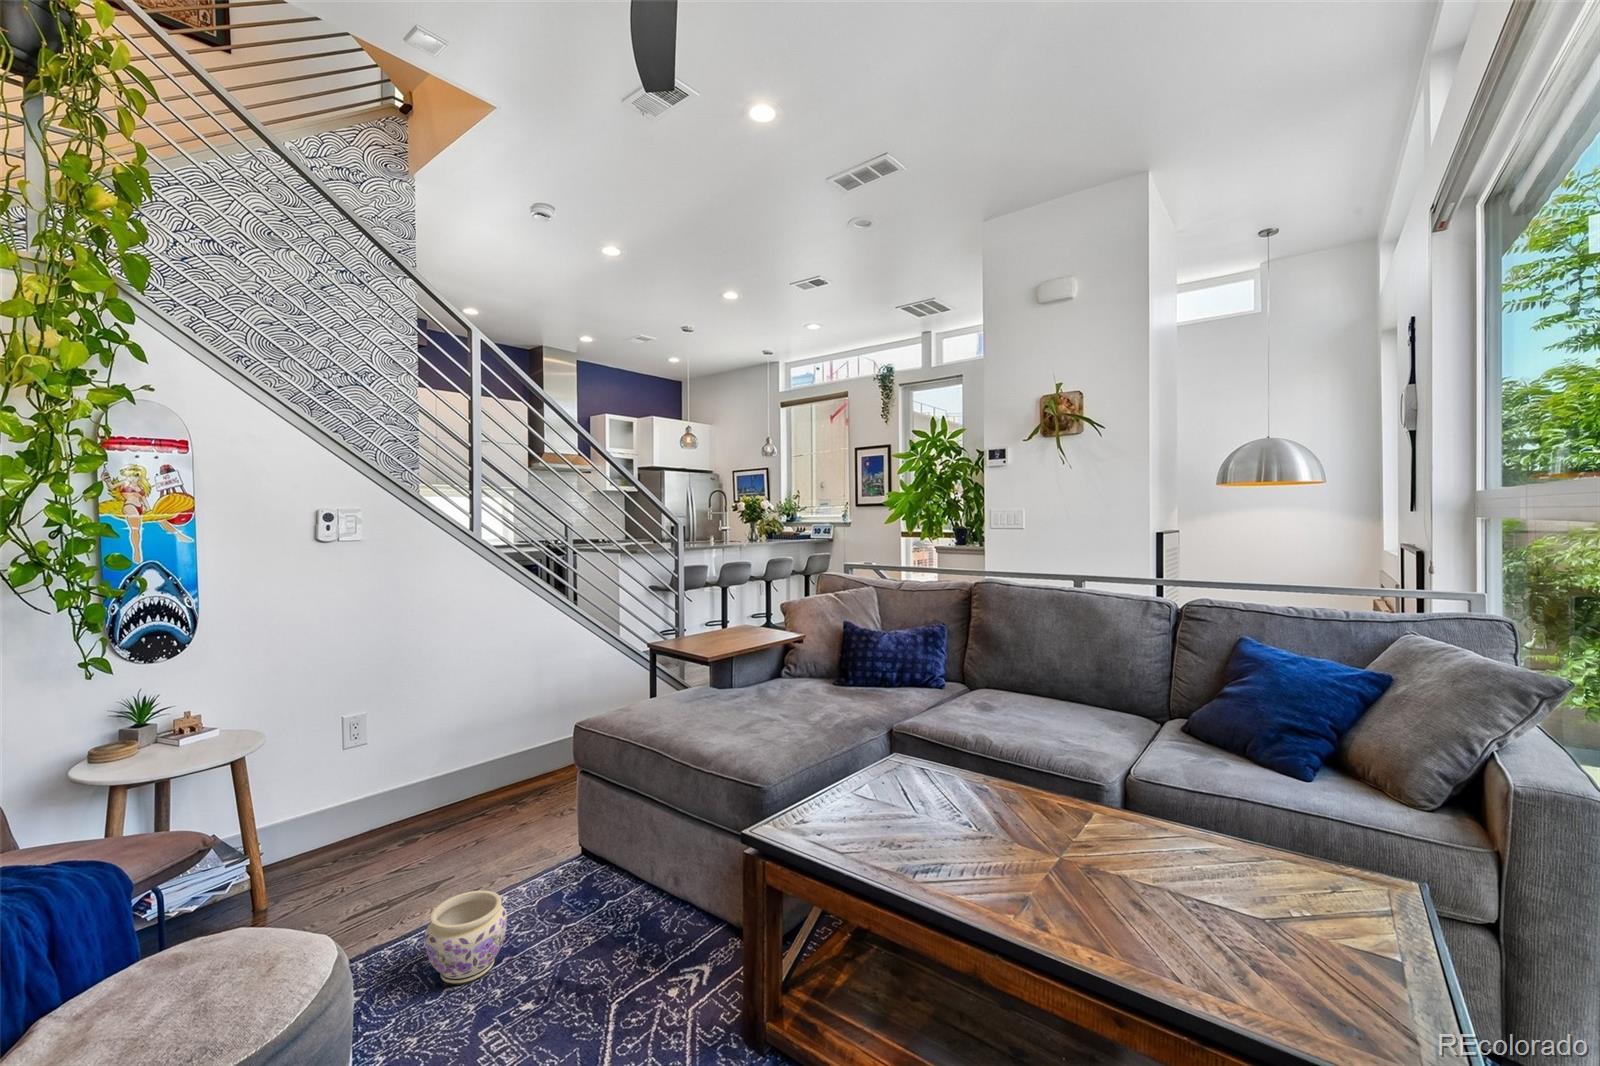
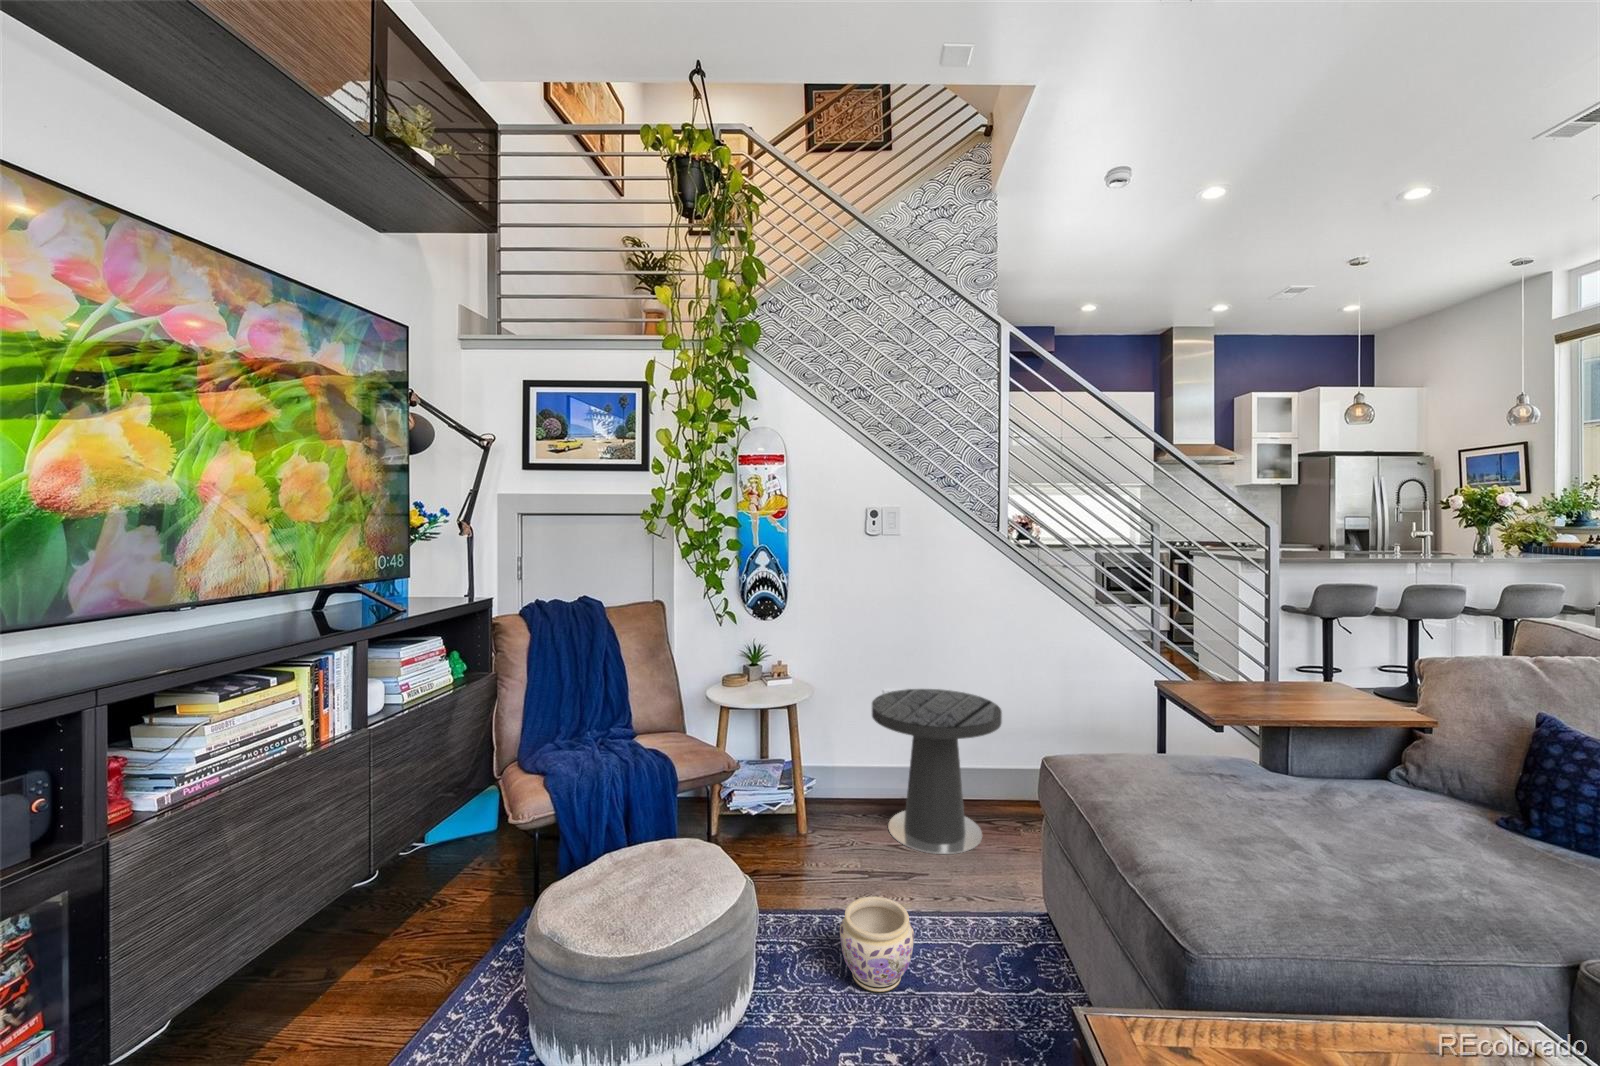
side table: none [358,694,508,865] -> present [872,689,1002,854]

